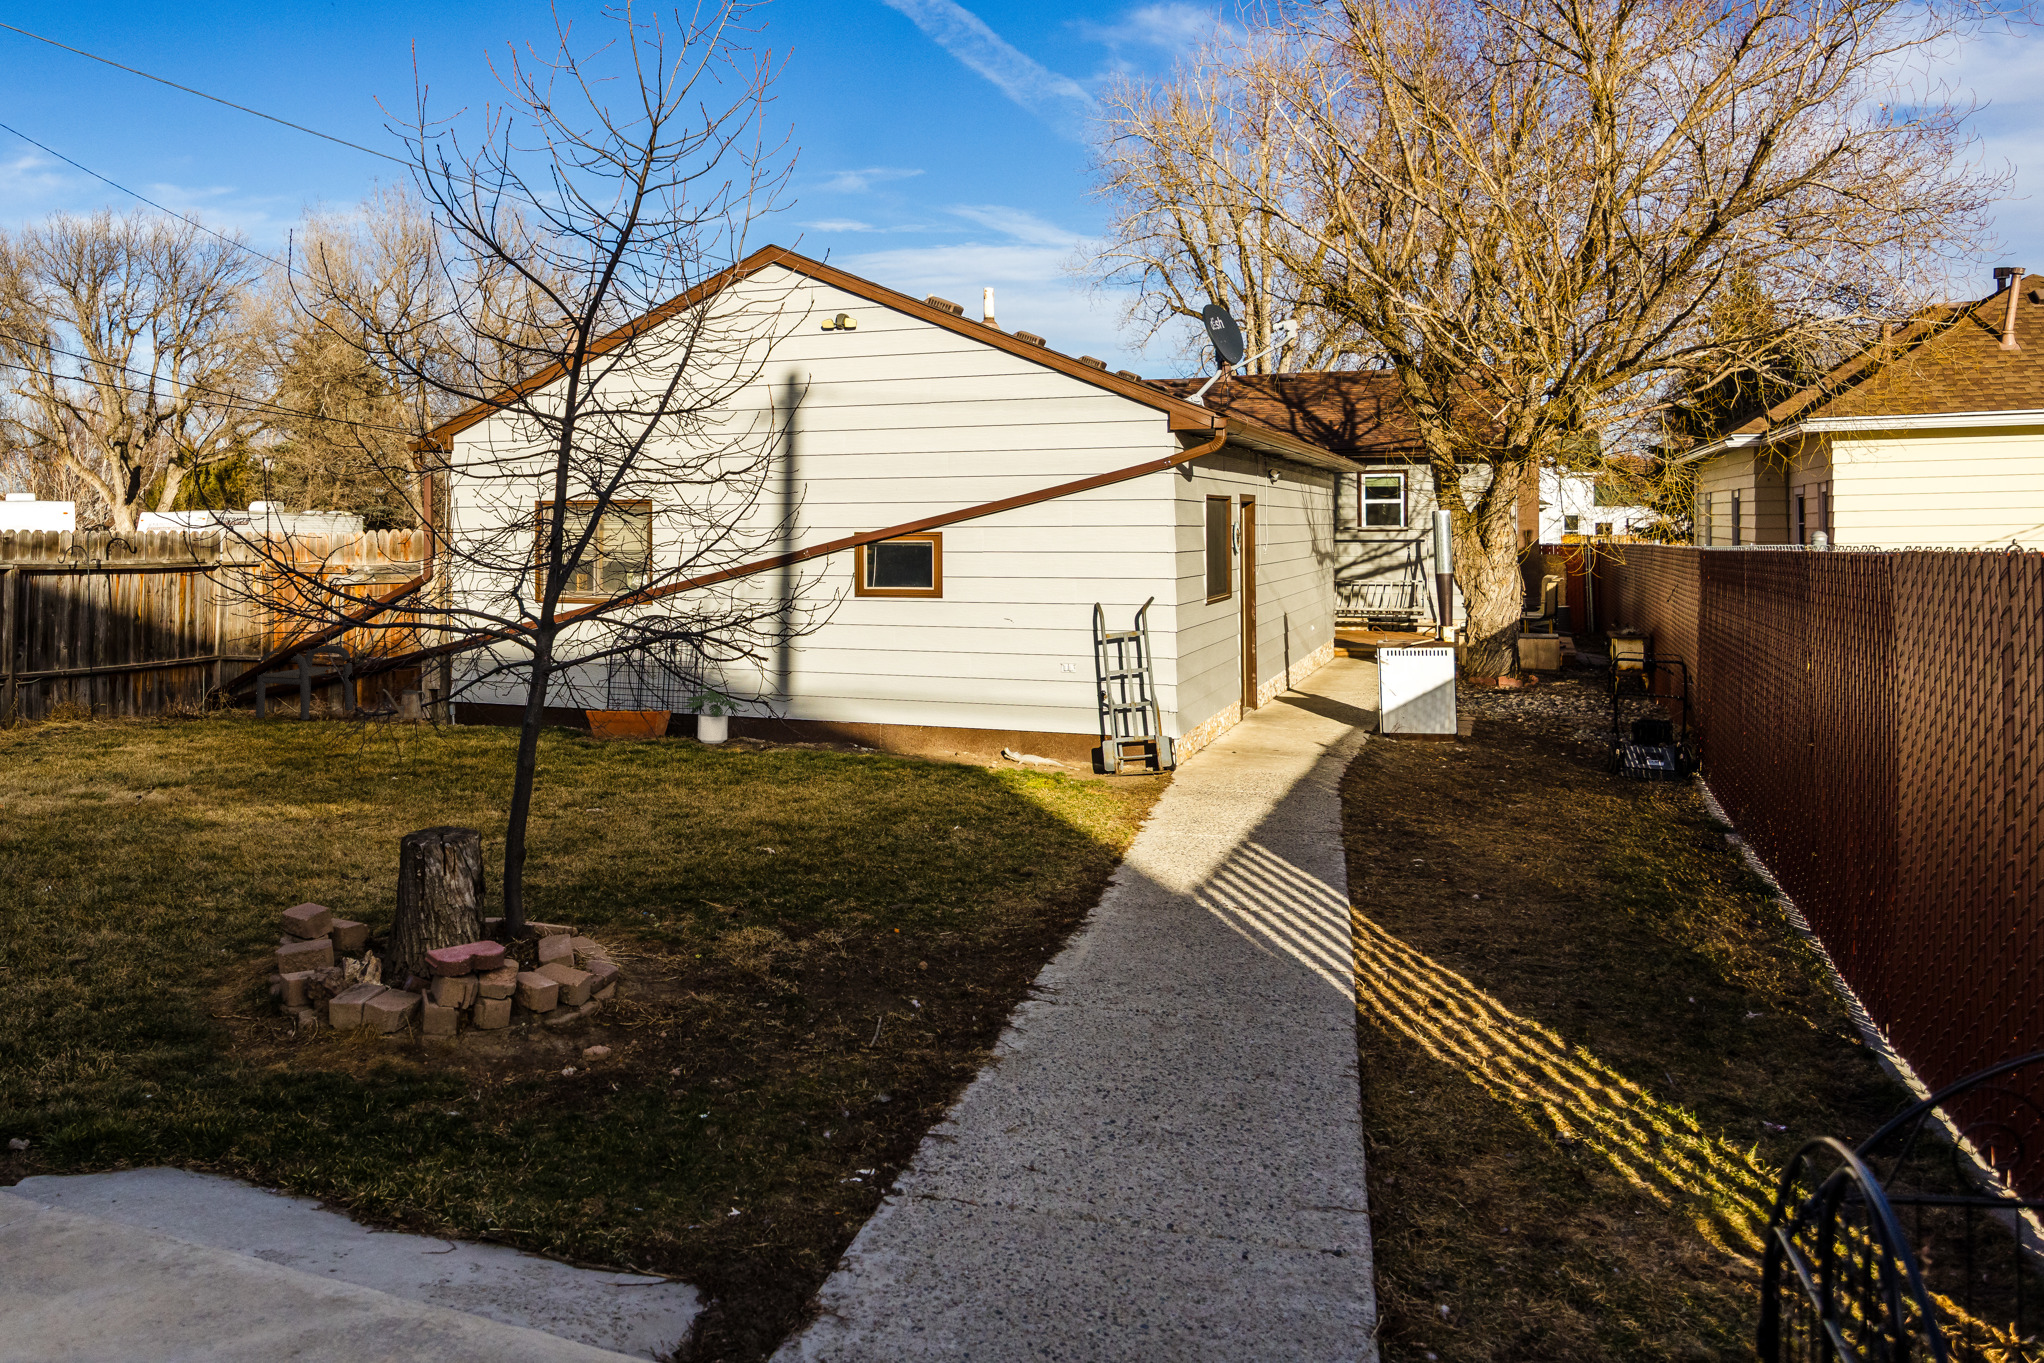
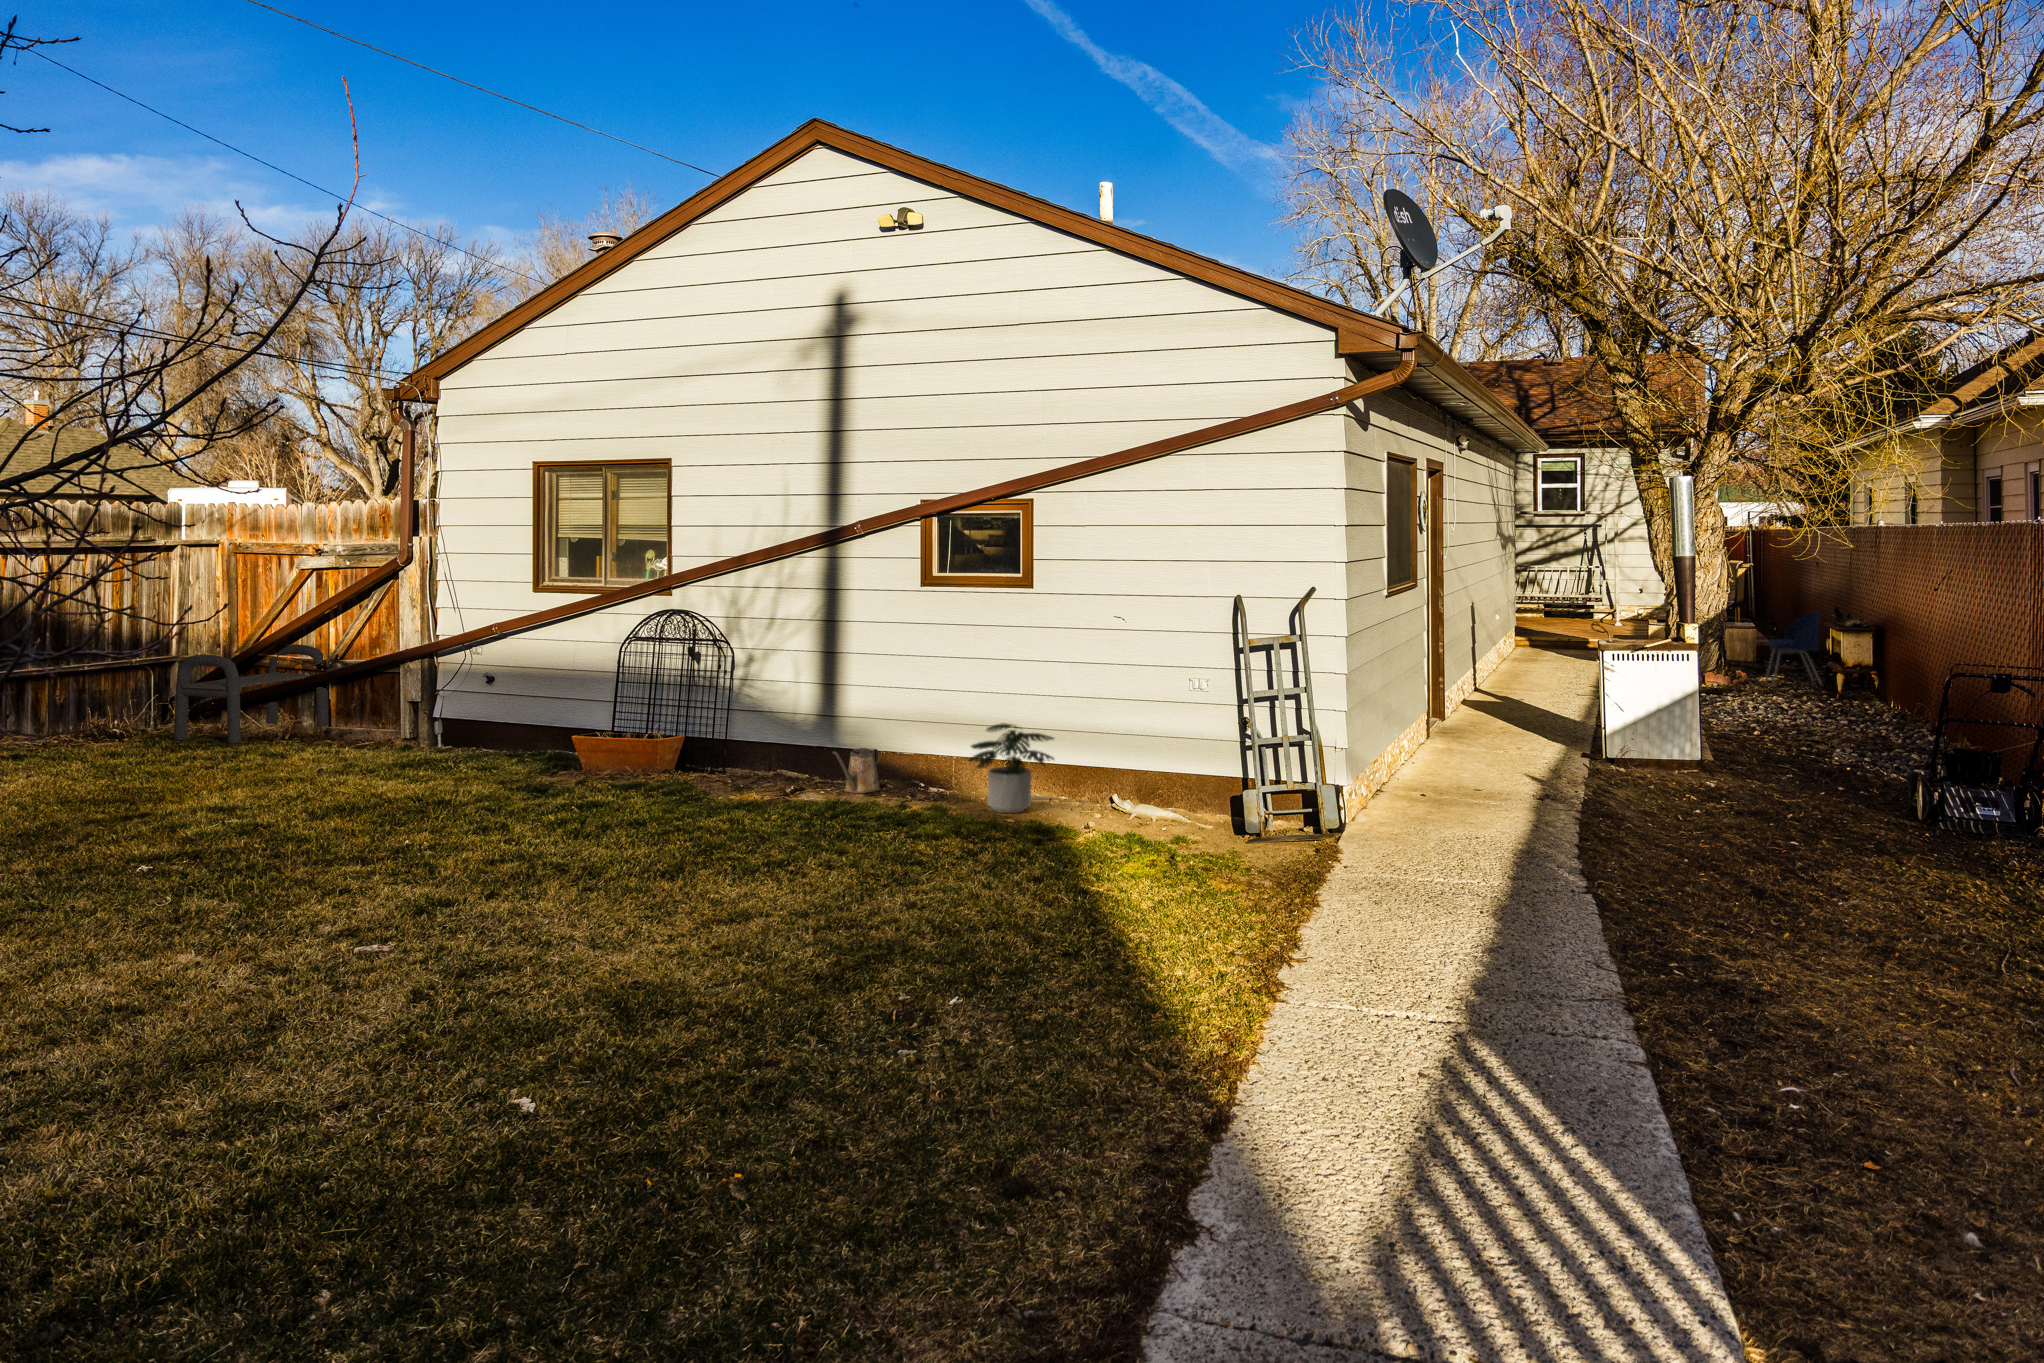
chair: none [1554,623,1605,694] -> present [1765,611,1821,686]
potted plant: present [684,684,743,743] -> present [968,723,1054,813]
watering can: present [383,689,426,718] -> present [832,748,881,793]

